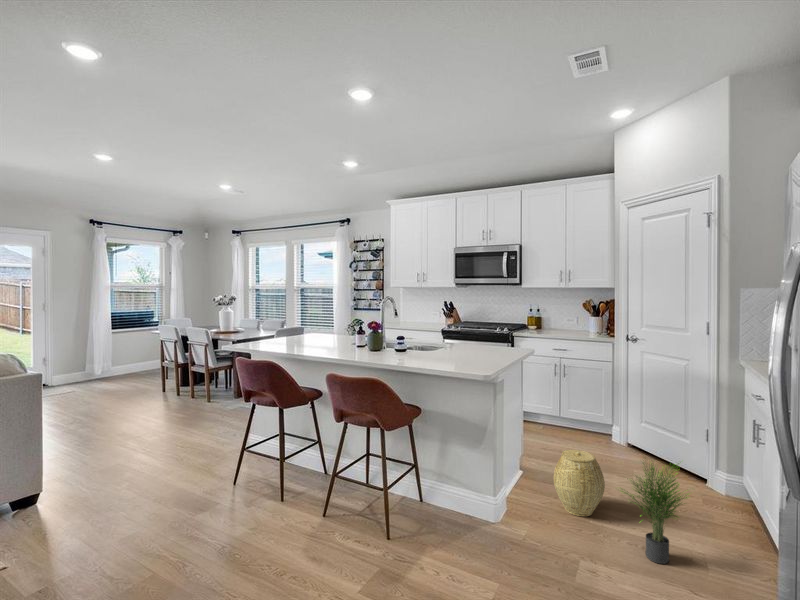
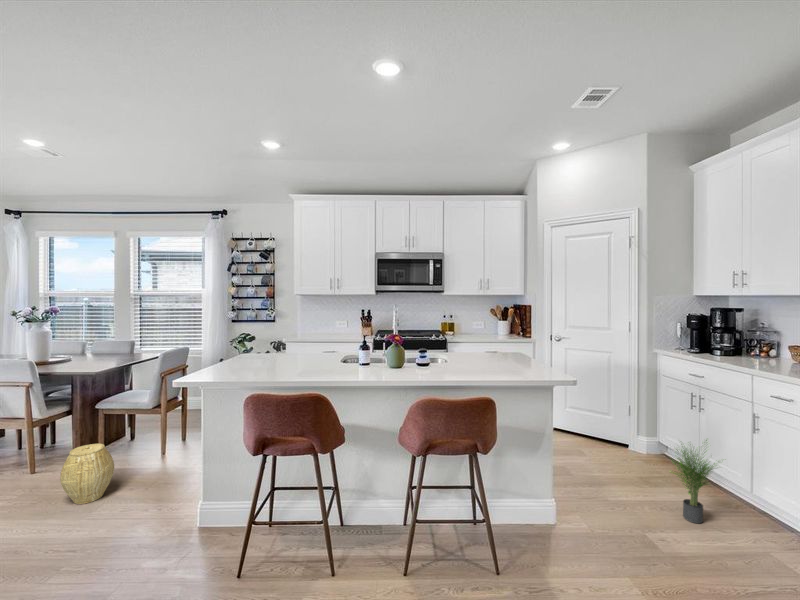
woven basket: present [553,450,605,516] -> present [60,444,114,504]

